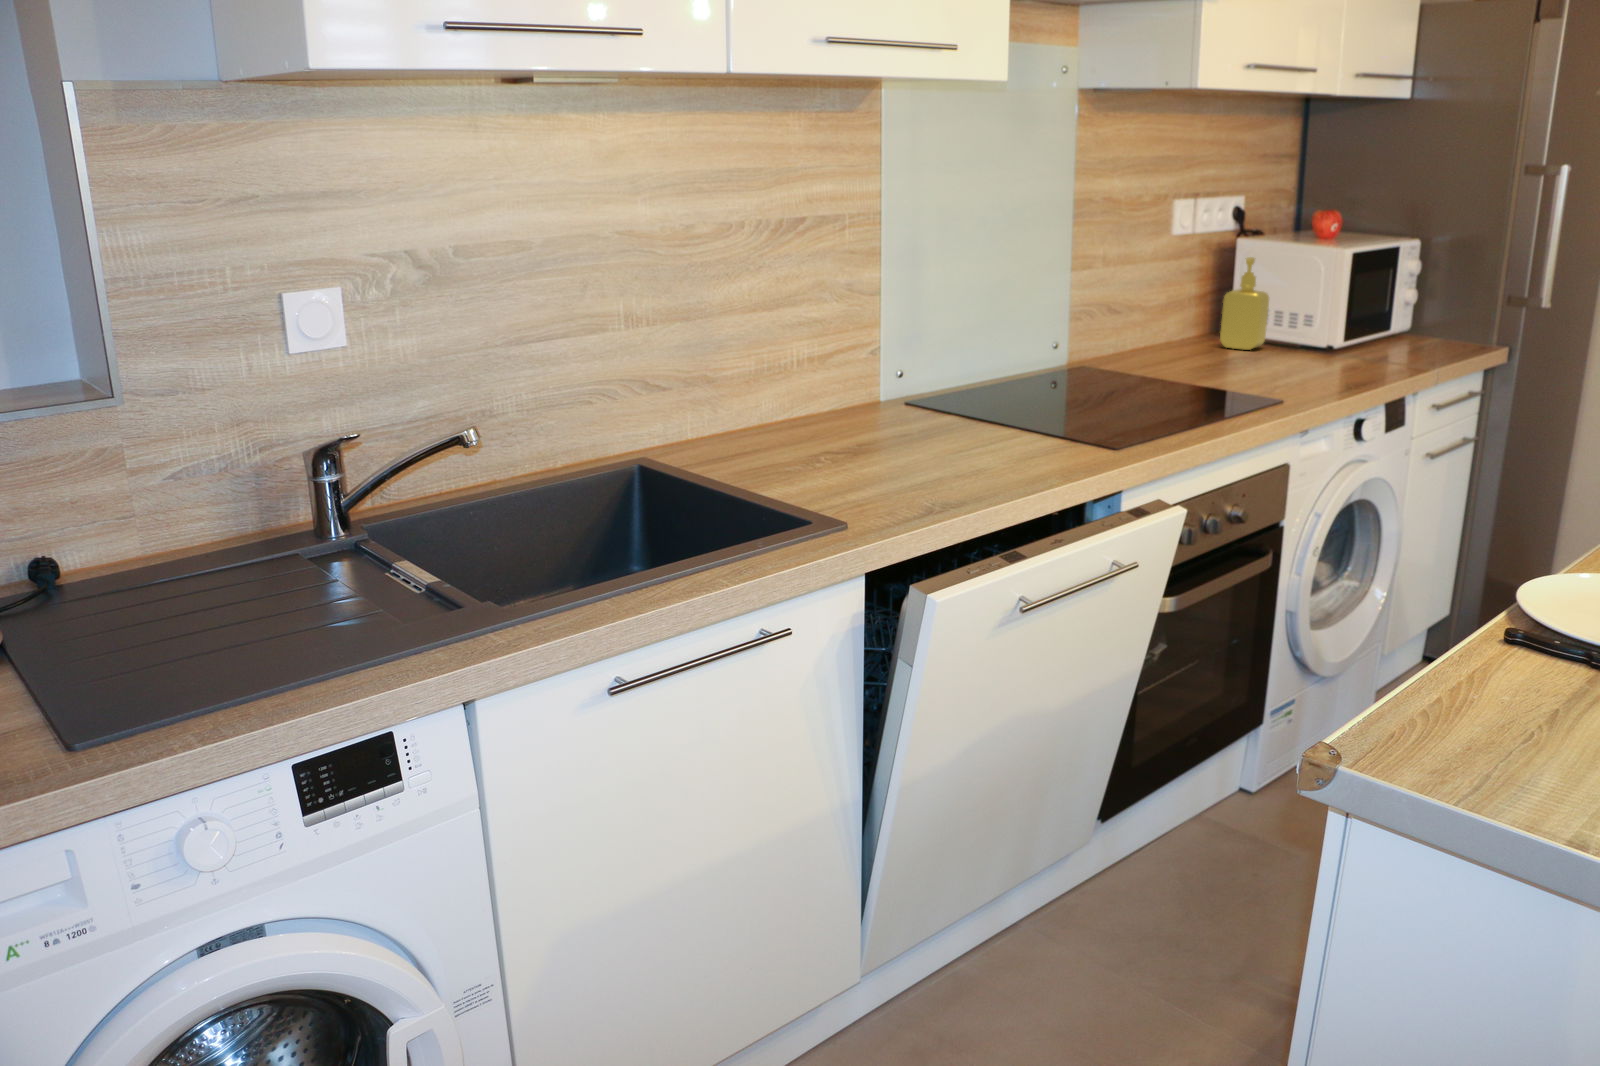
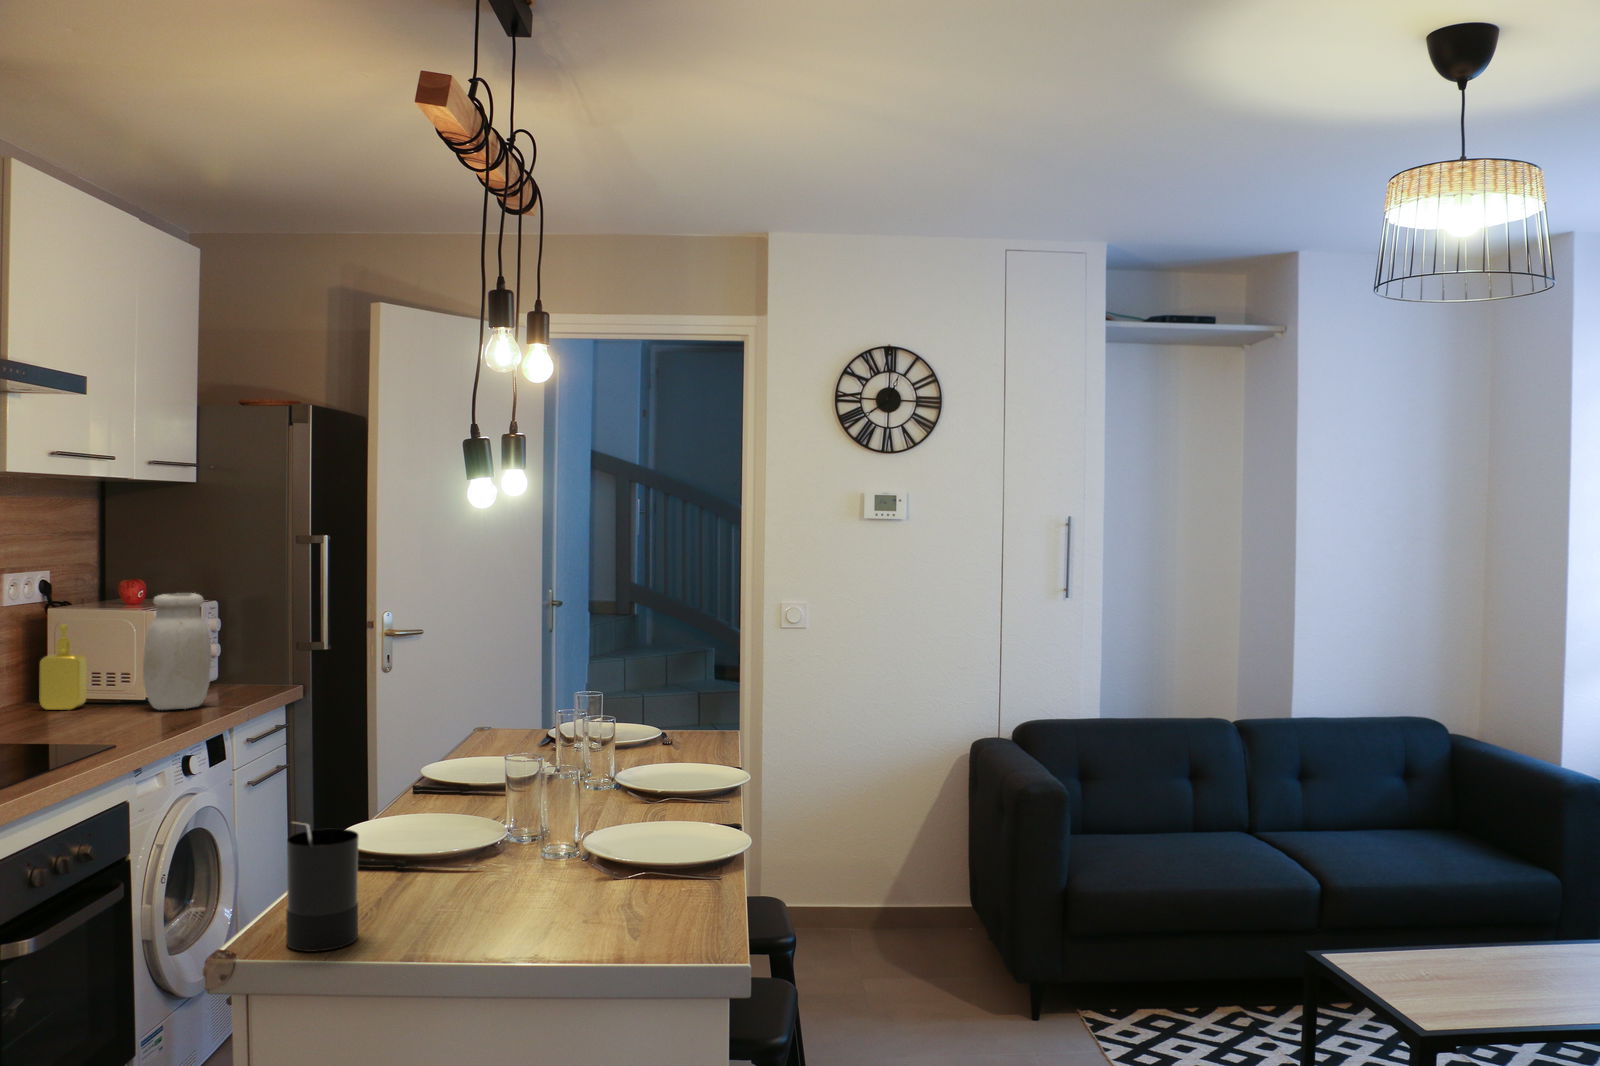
jar: none [1324,228,1404,363] -> present [143,593,211,710]
candle: none [1429,572,1557,760] -> present [286,822,359,952]

